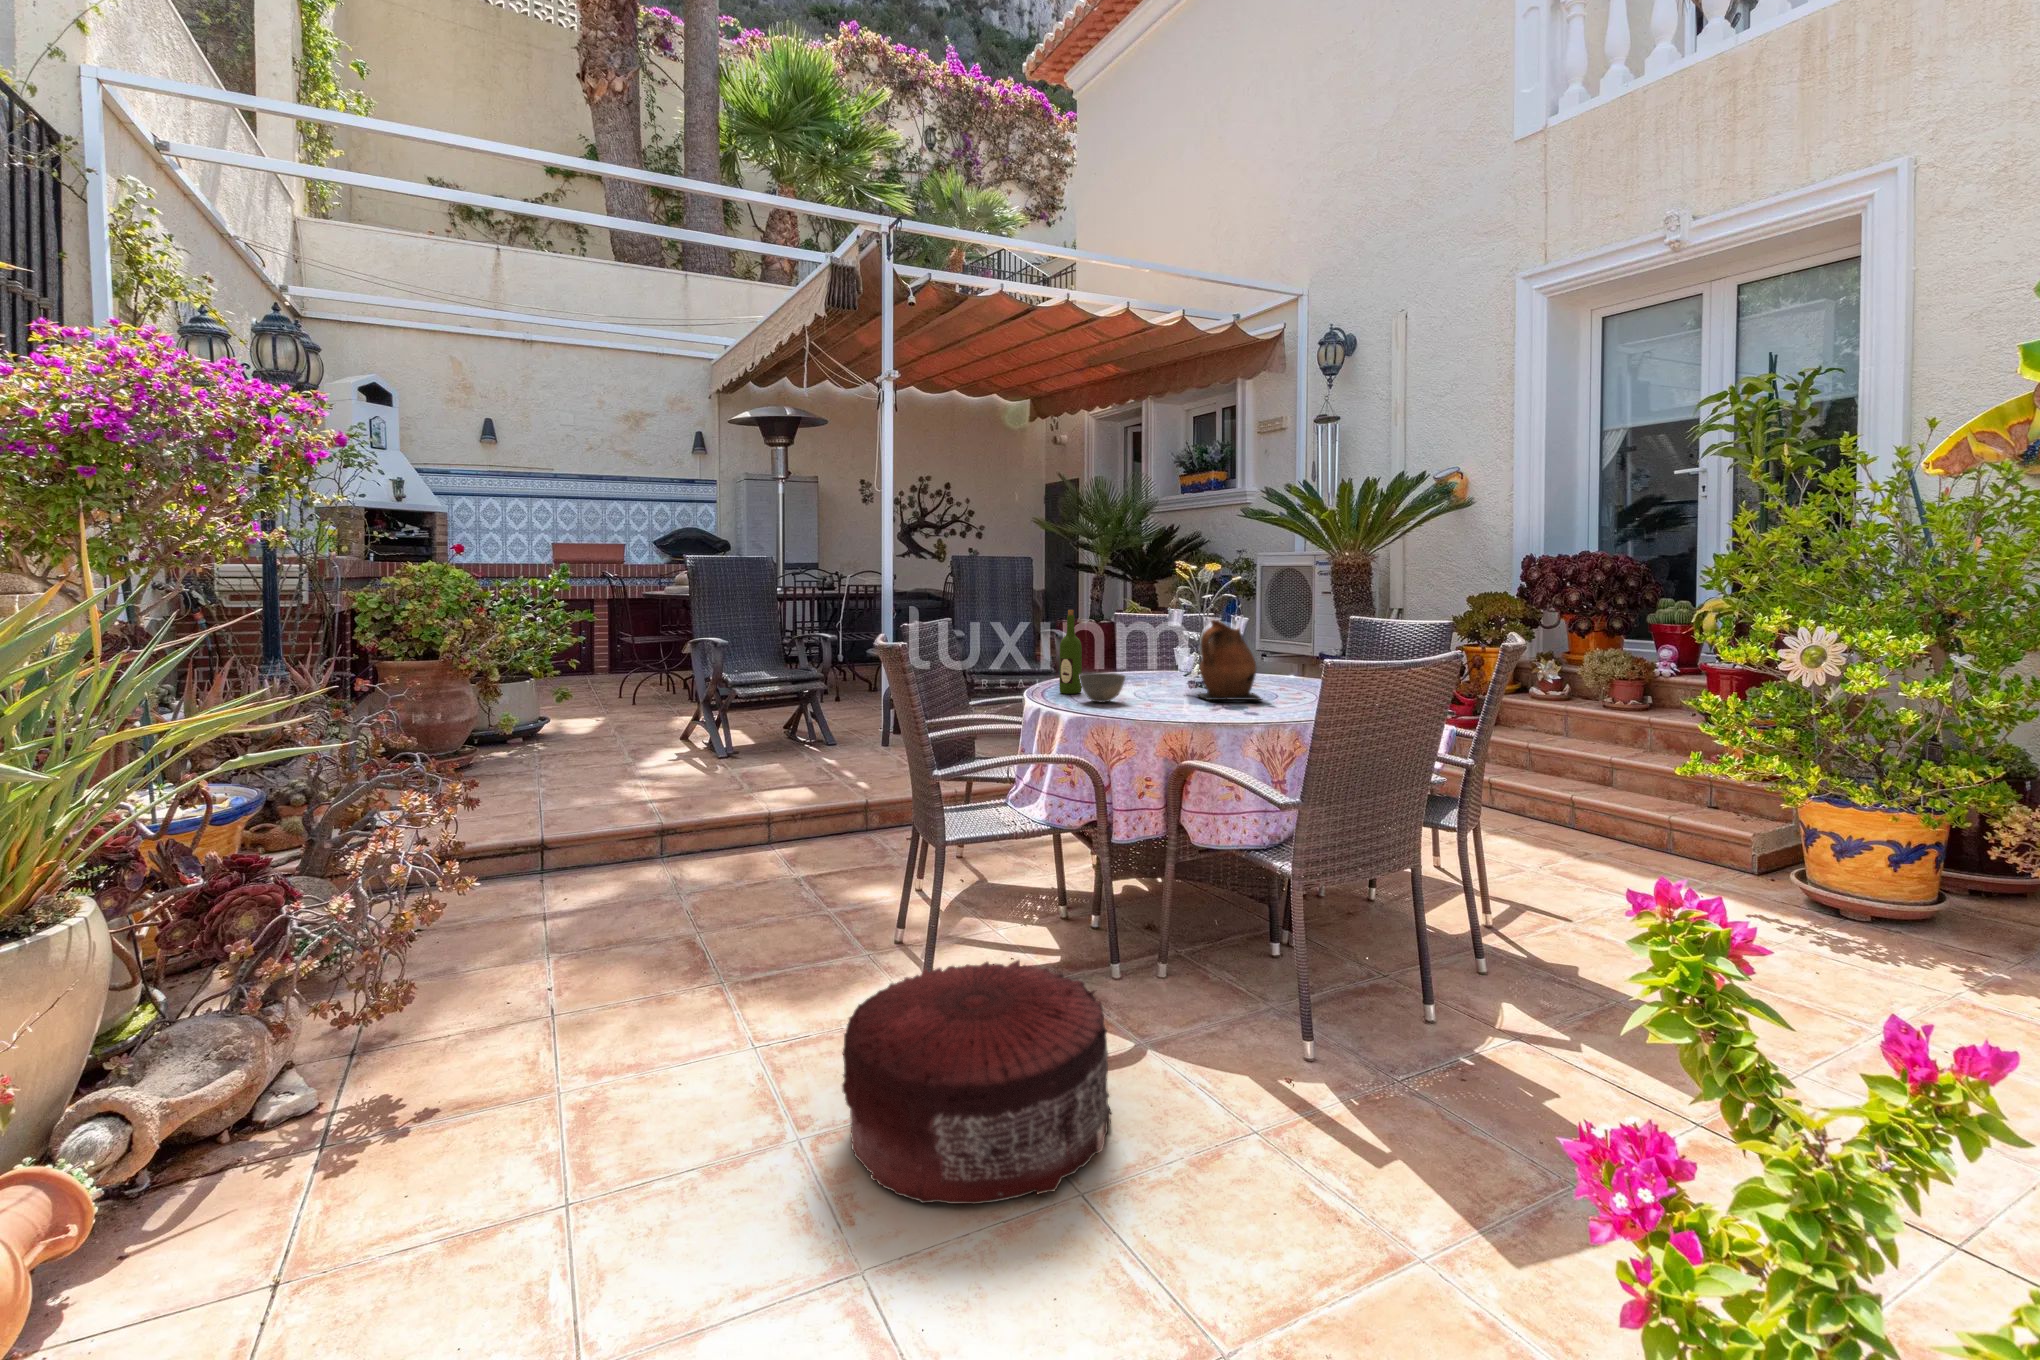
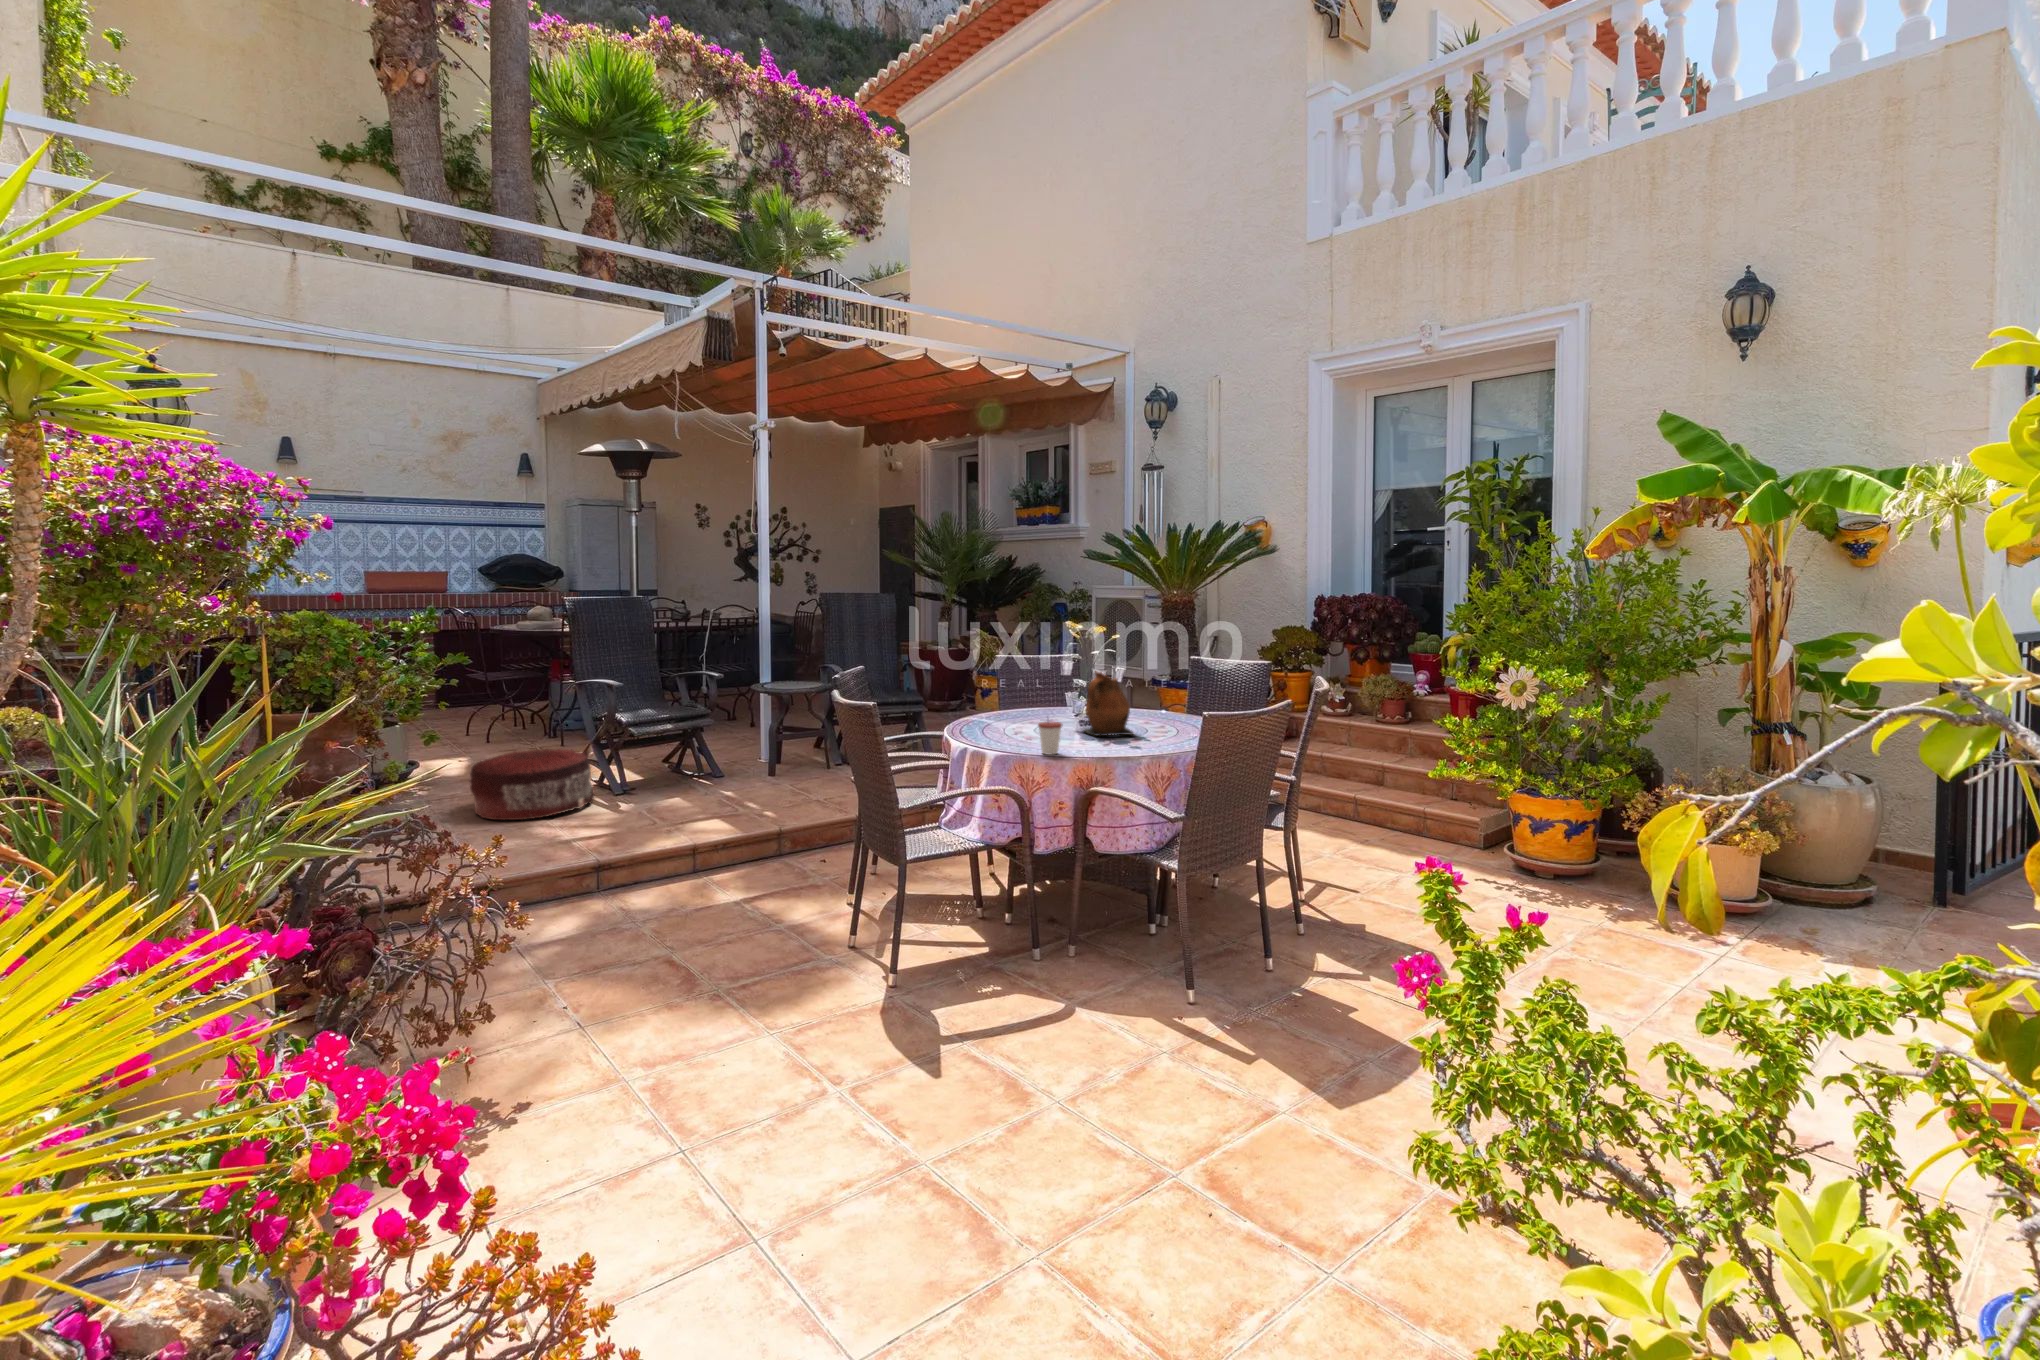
wine bottle: present [1059,610,1082,694] -> none [972,664,990,733]
cup: none [1125,667,1156,717] -> present [1038,721,1062,755]
bowl: present [1079,673,1125,703] -> none [994,716,1032,741]
pouf: present [842,960,1111,1204] -> present [469,748,595,820]

